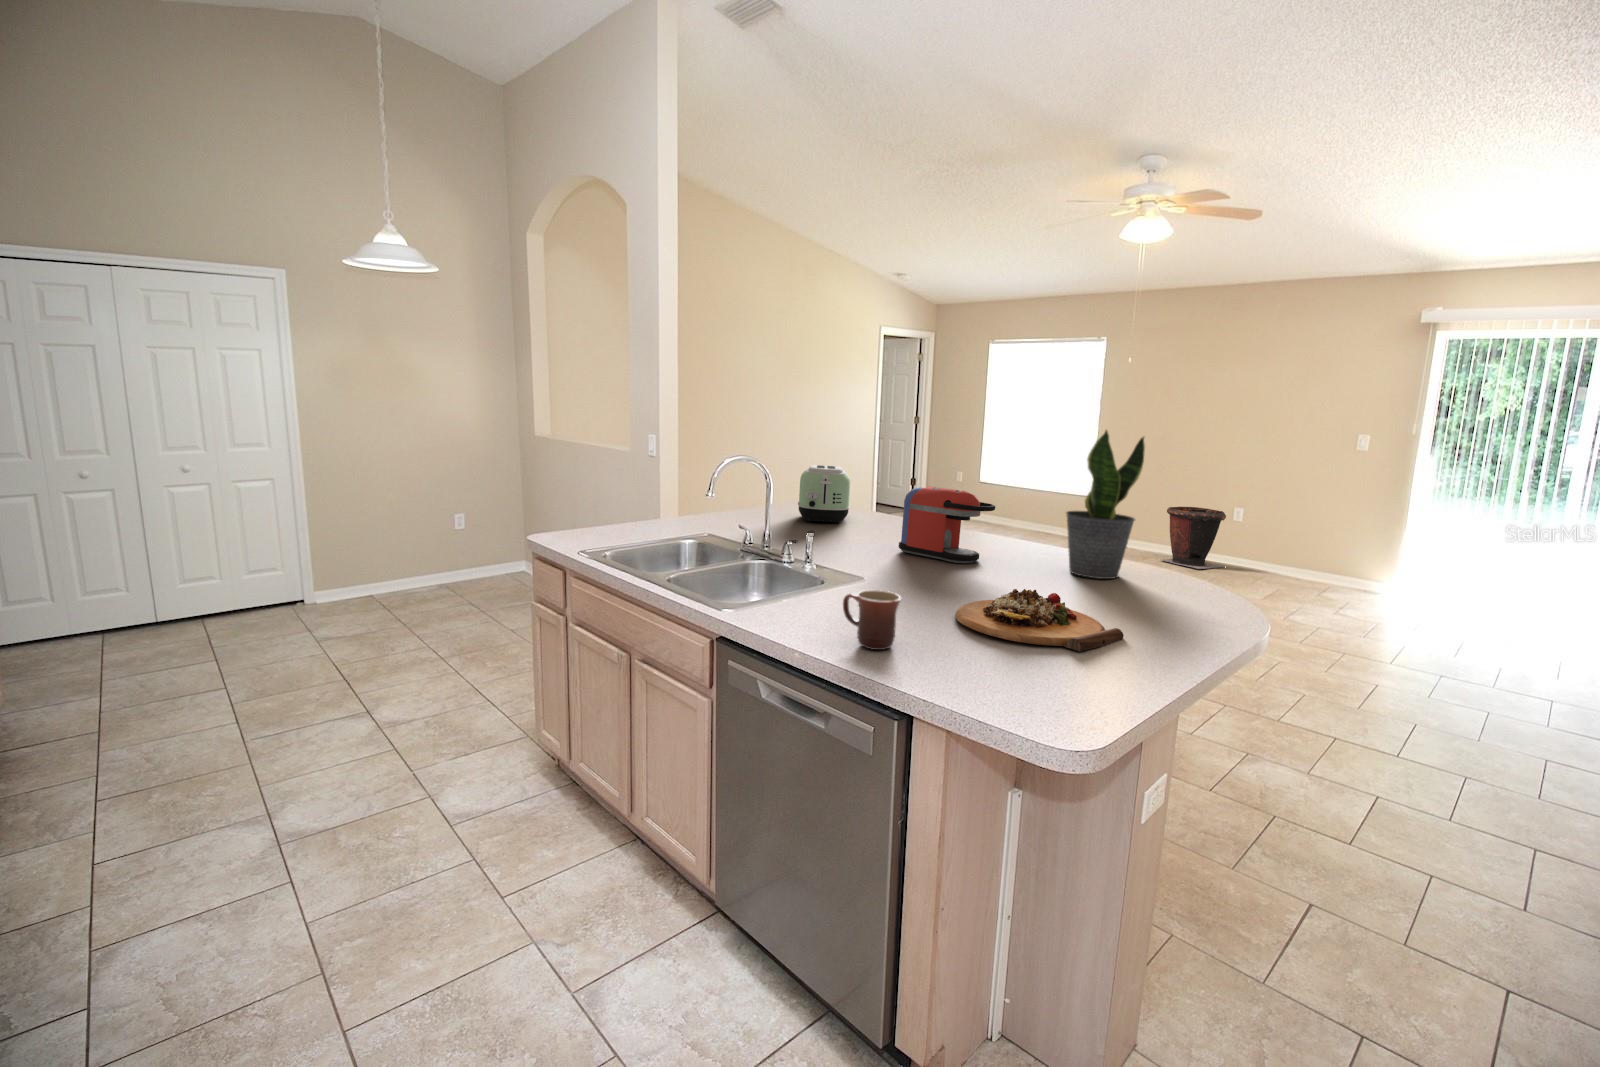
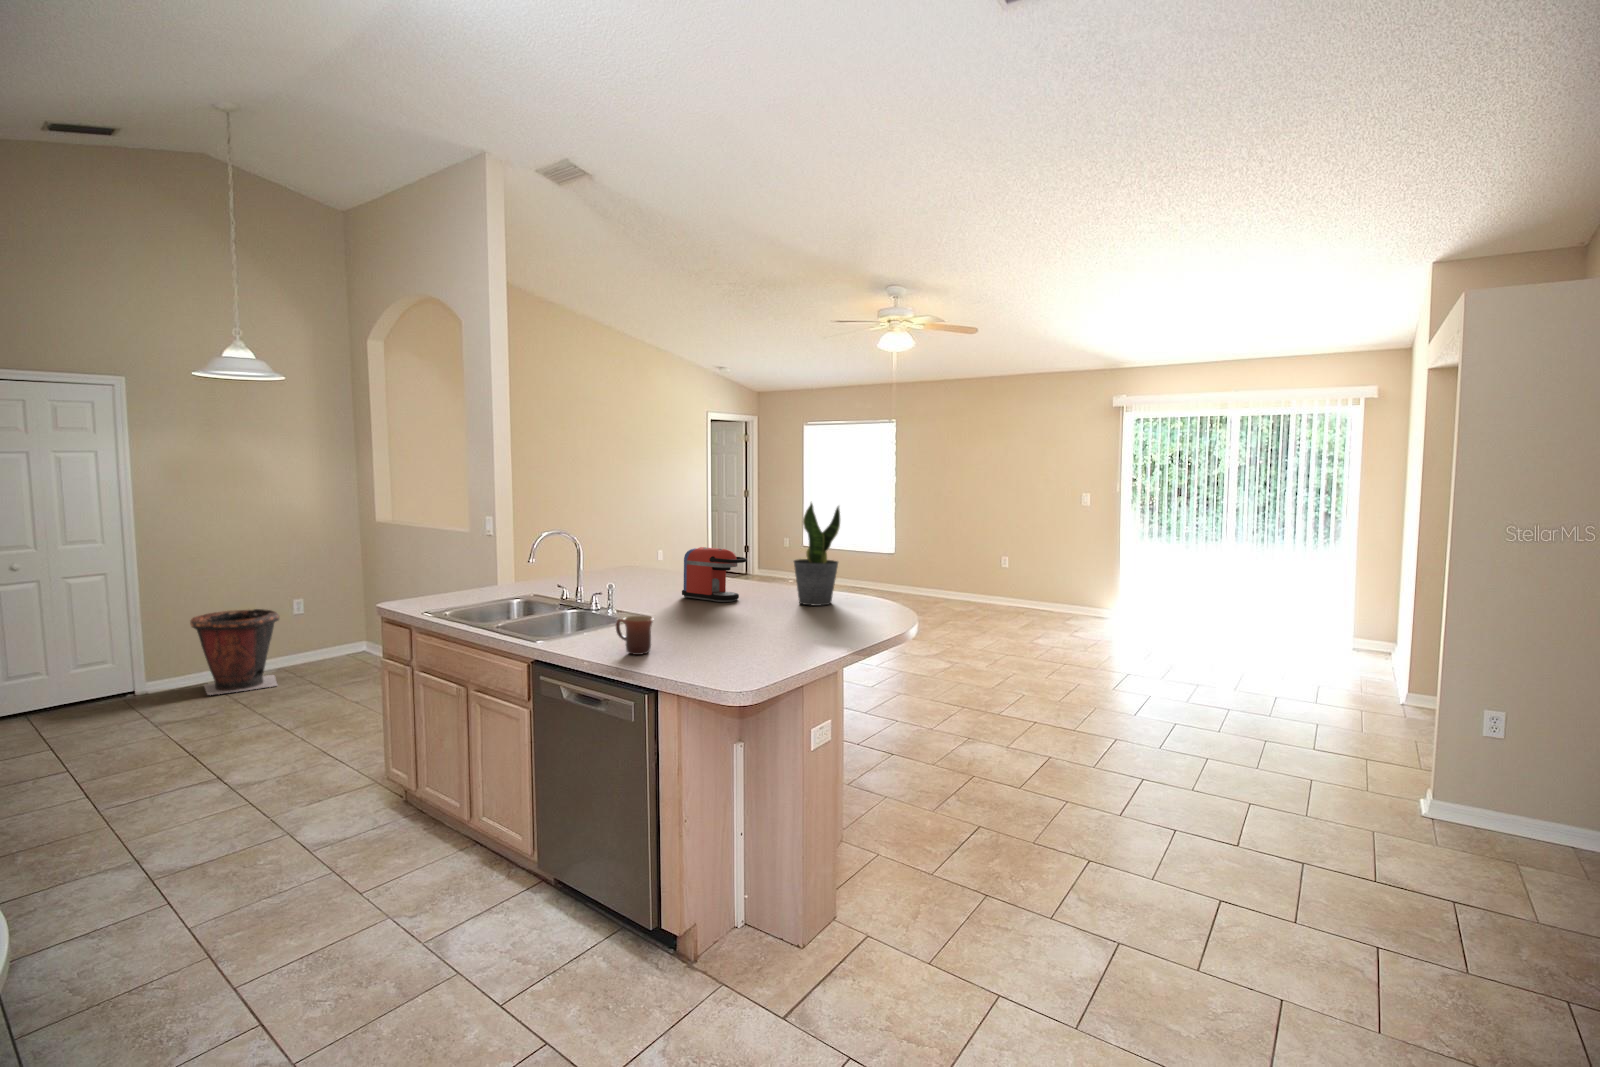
toaster: present [798,465,850,523] -> none [611,536,653,581]
trash can: present [1162,507,1226,569] -> present [190,609,279,695]
cutting board: present [955,589,1124,651] -> none [701,611,807,646]

